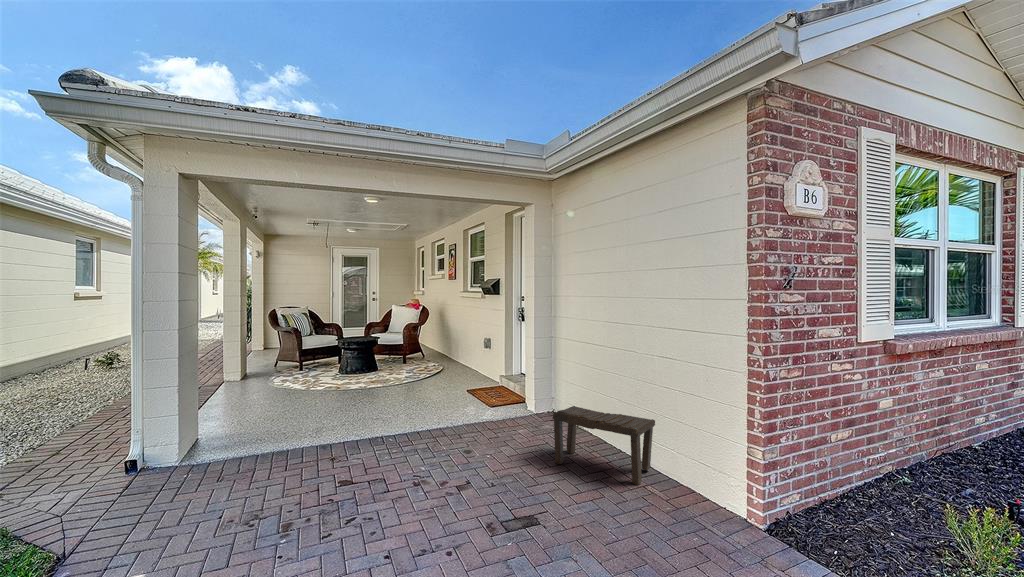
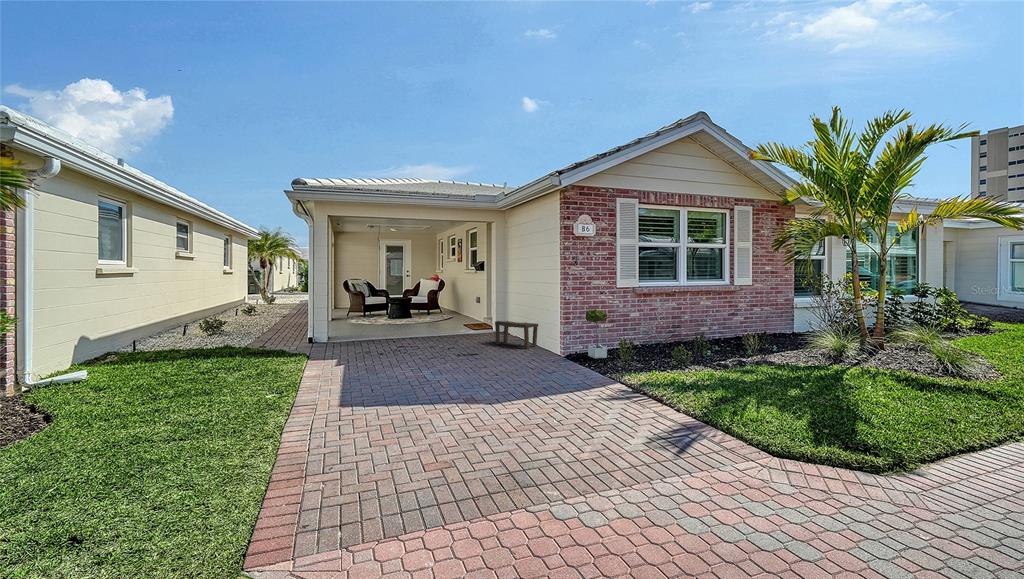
potted tree: none [814,405,882,540] -> present [585,309,607,358]

